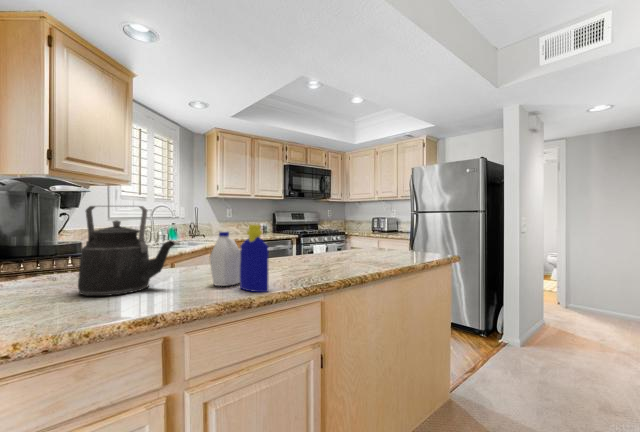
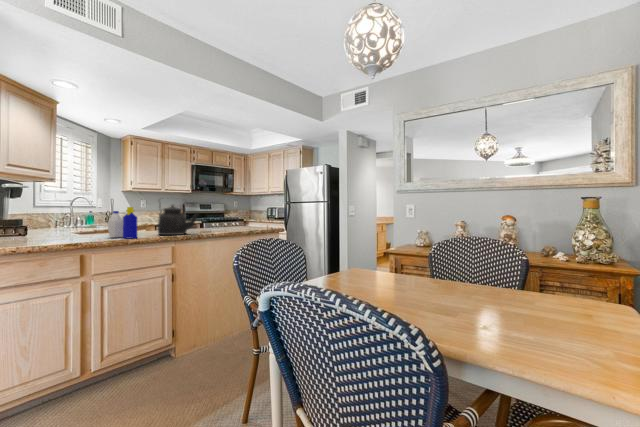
kettle: present [78,206,175,296] -> present [158,205,198,235]

